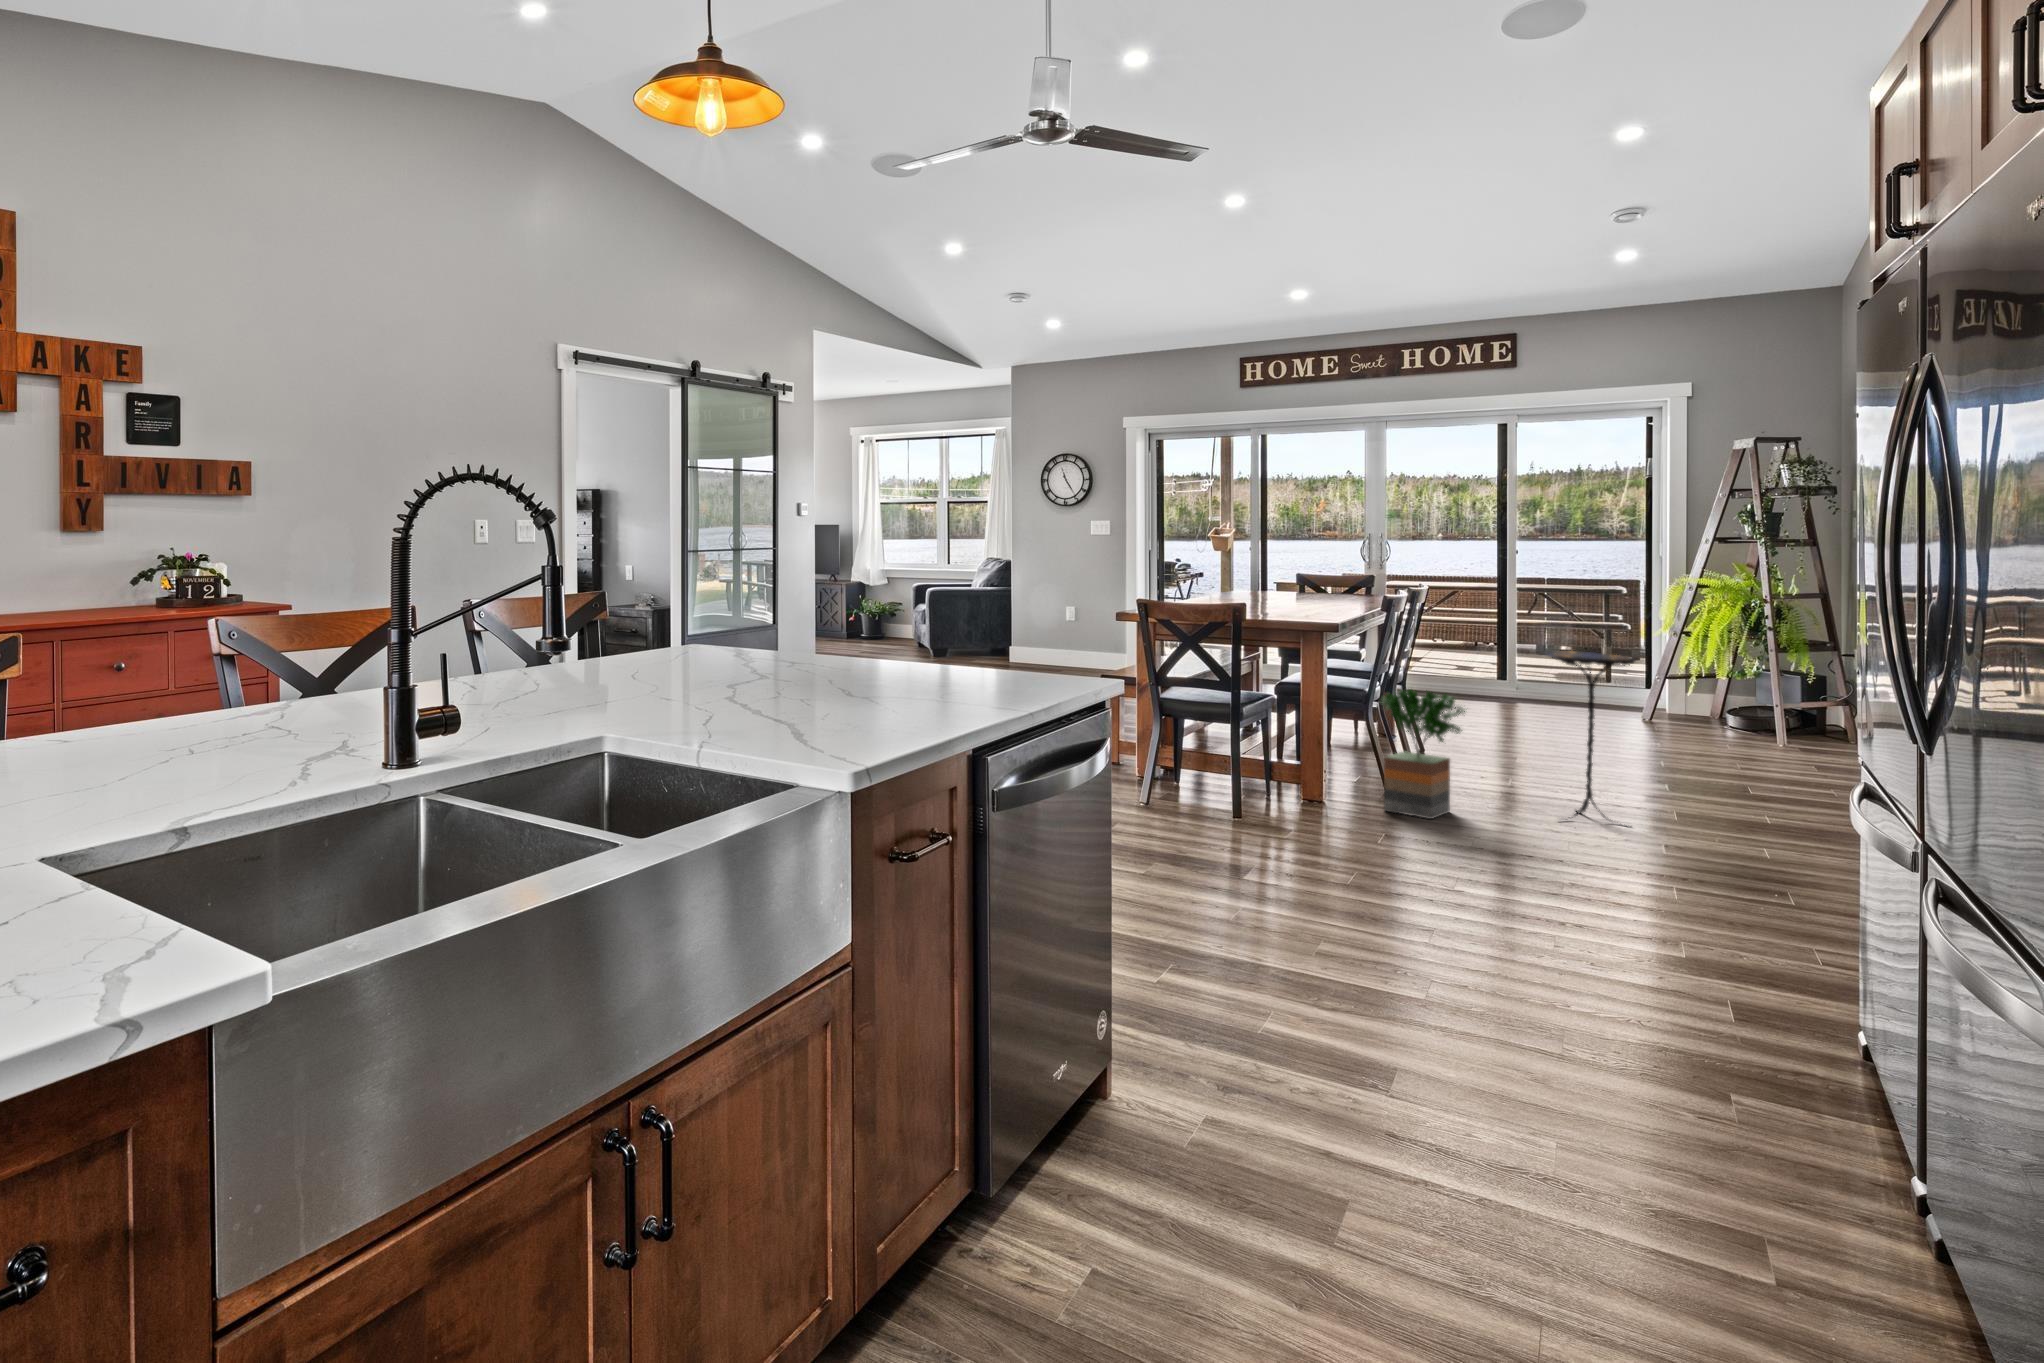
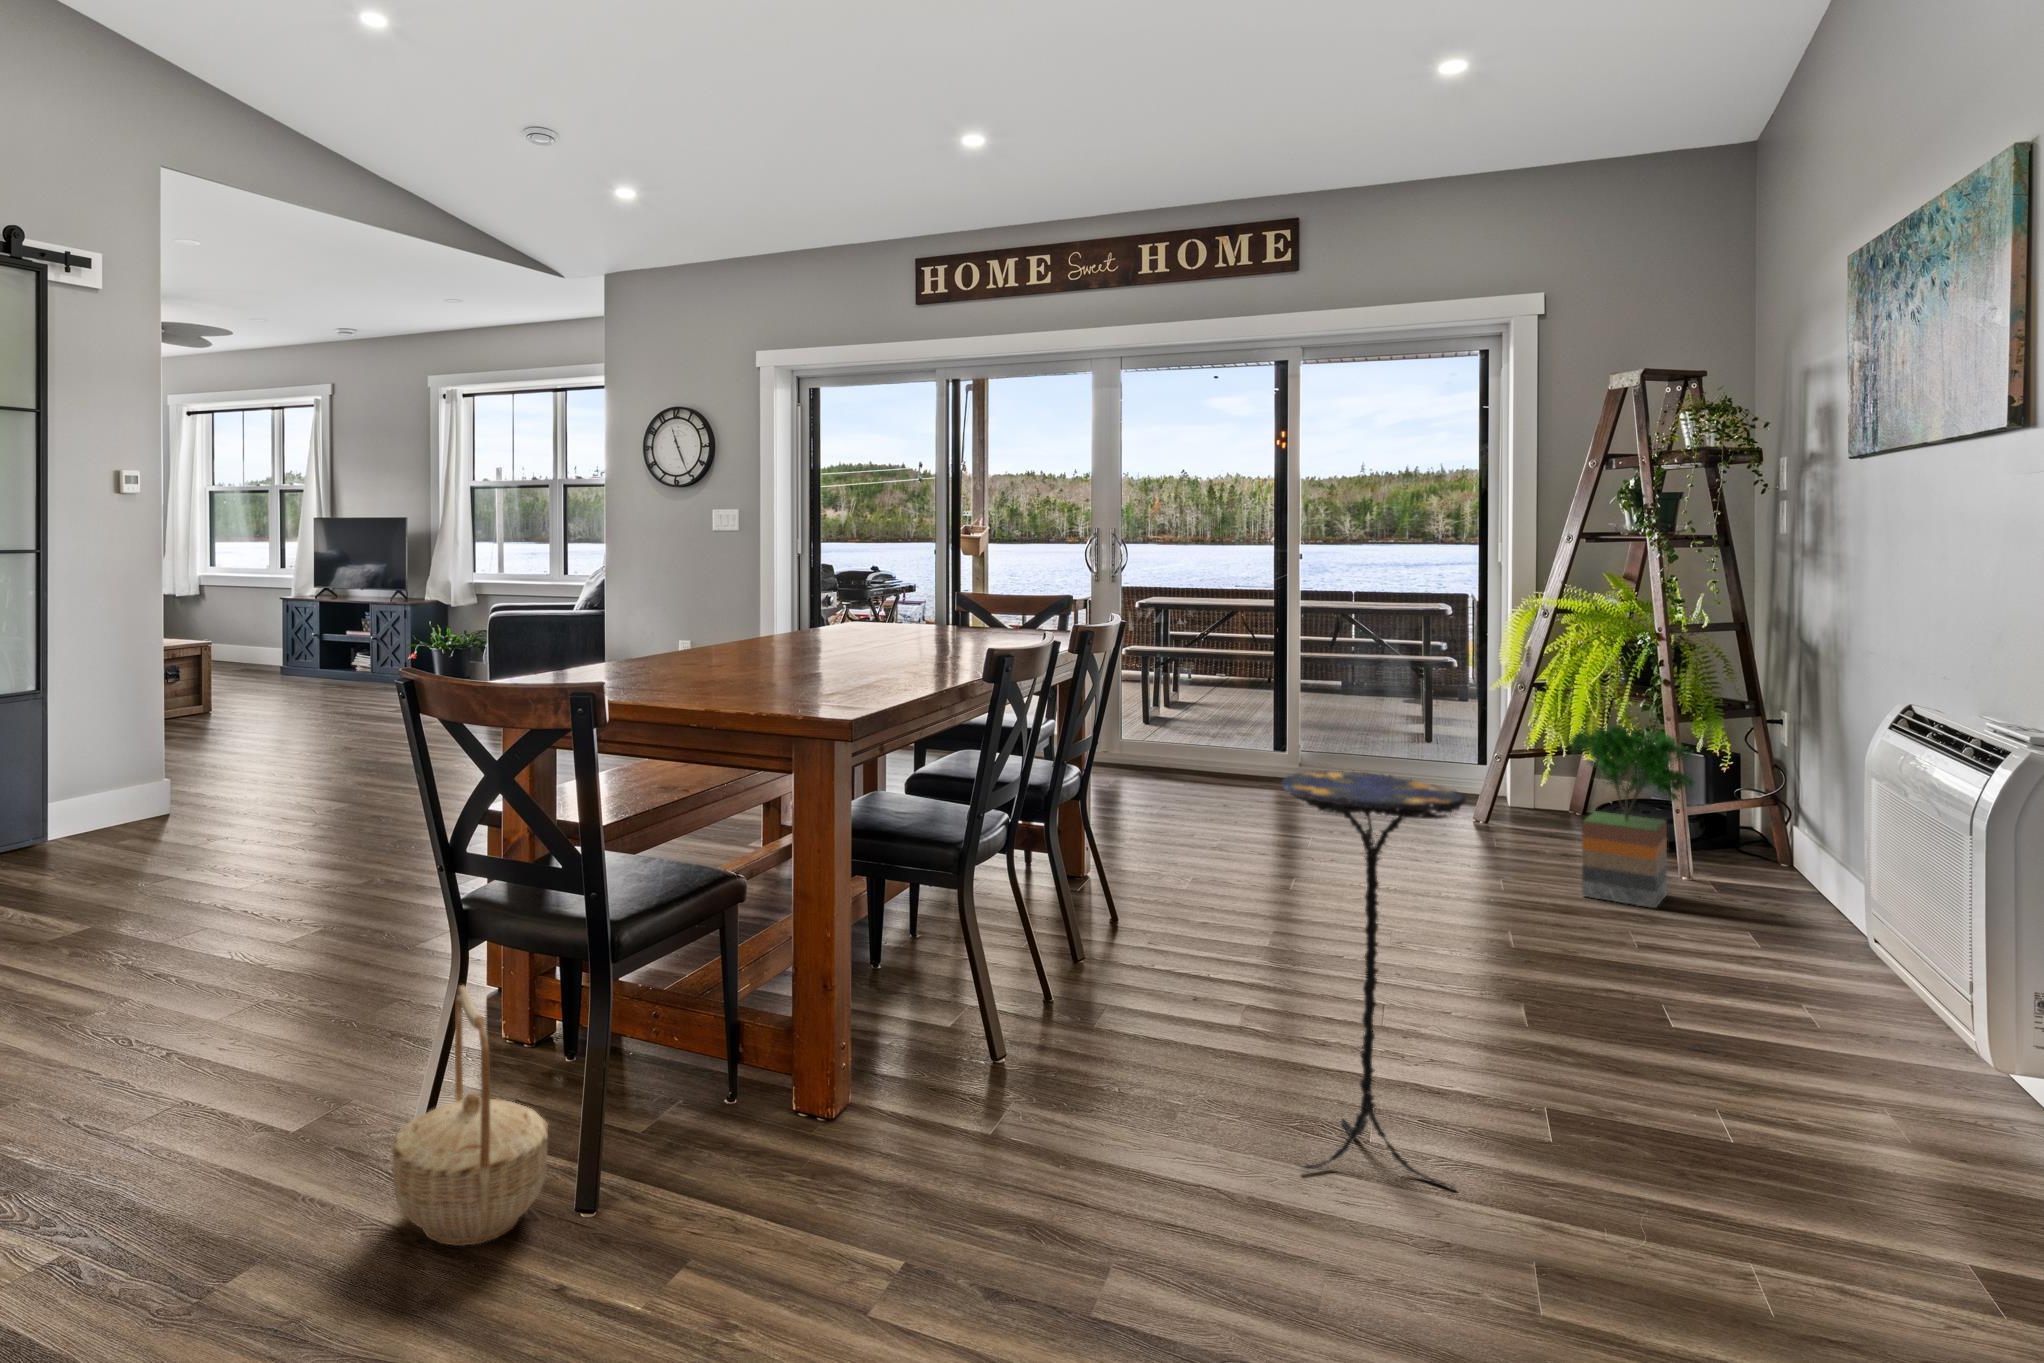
potted tree: present [1383,689,1467,819] -> present [1568,725,1695,908]
basket: none [1167,729,1231,824] -> present [392,985,548,1246]

